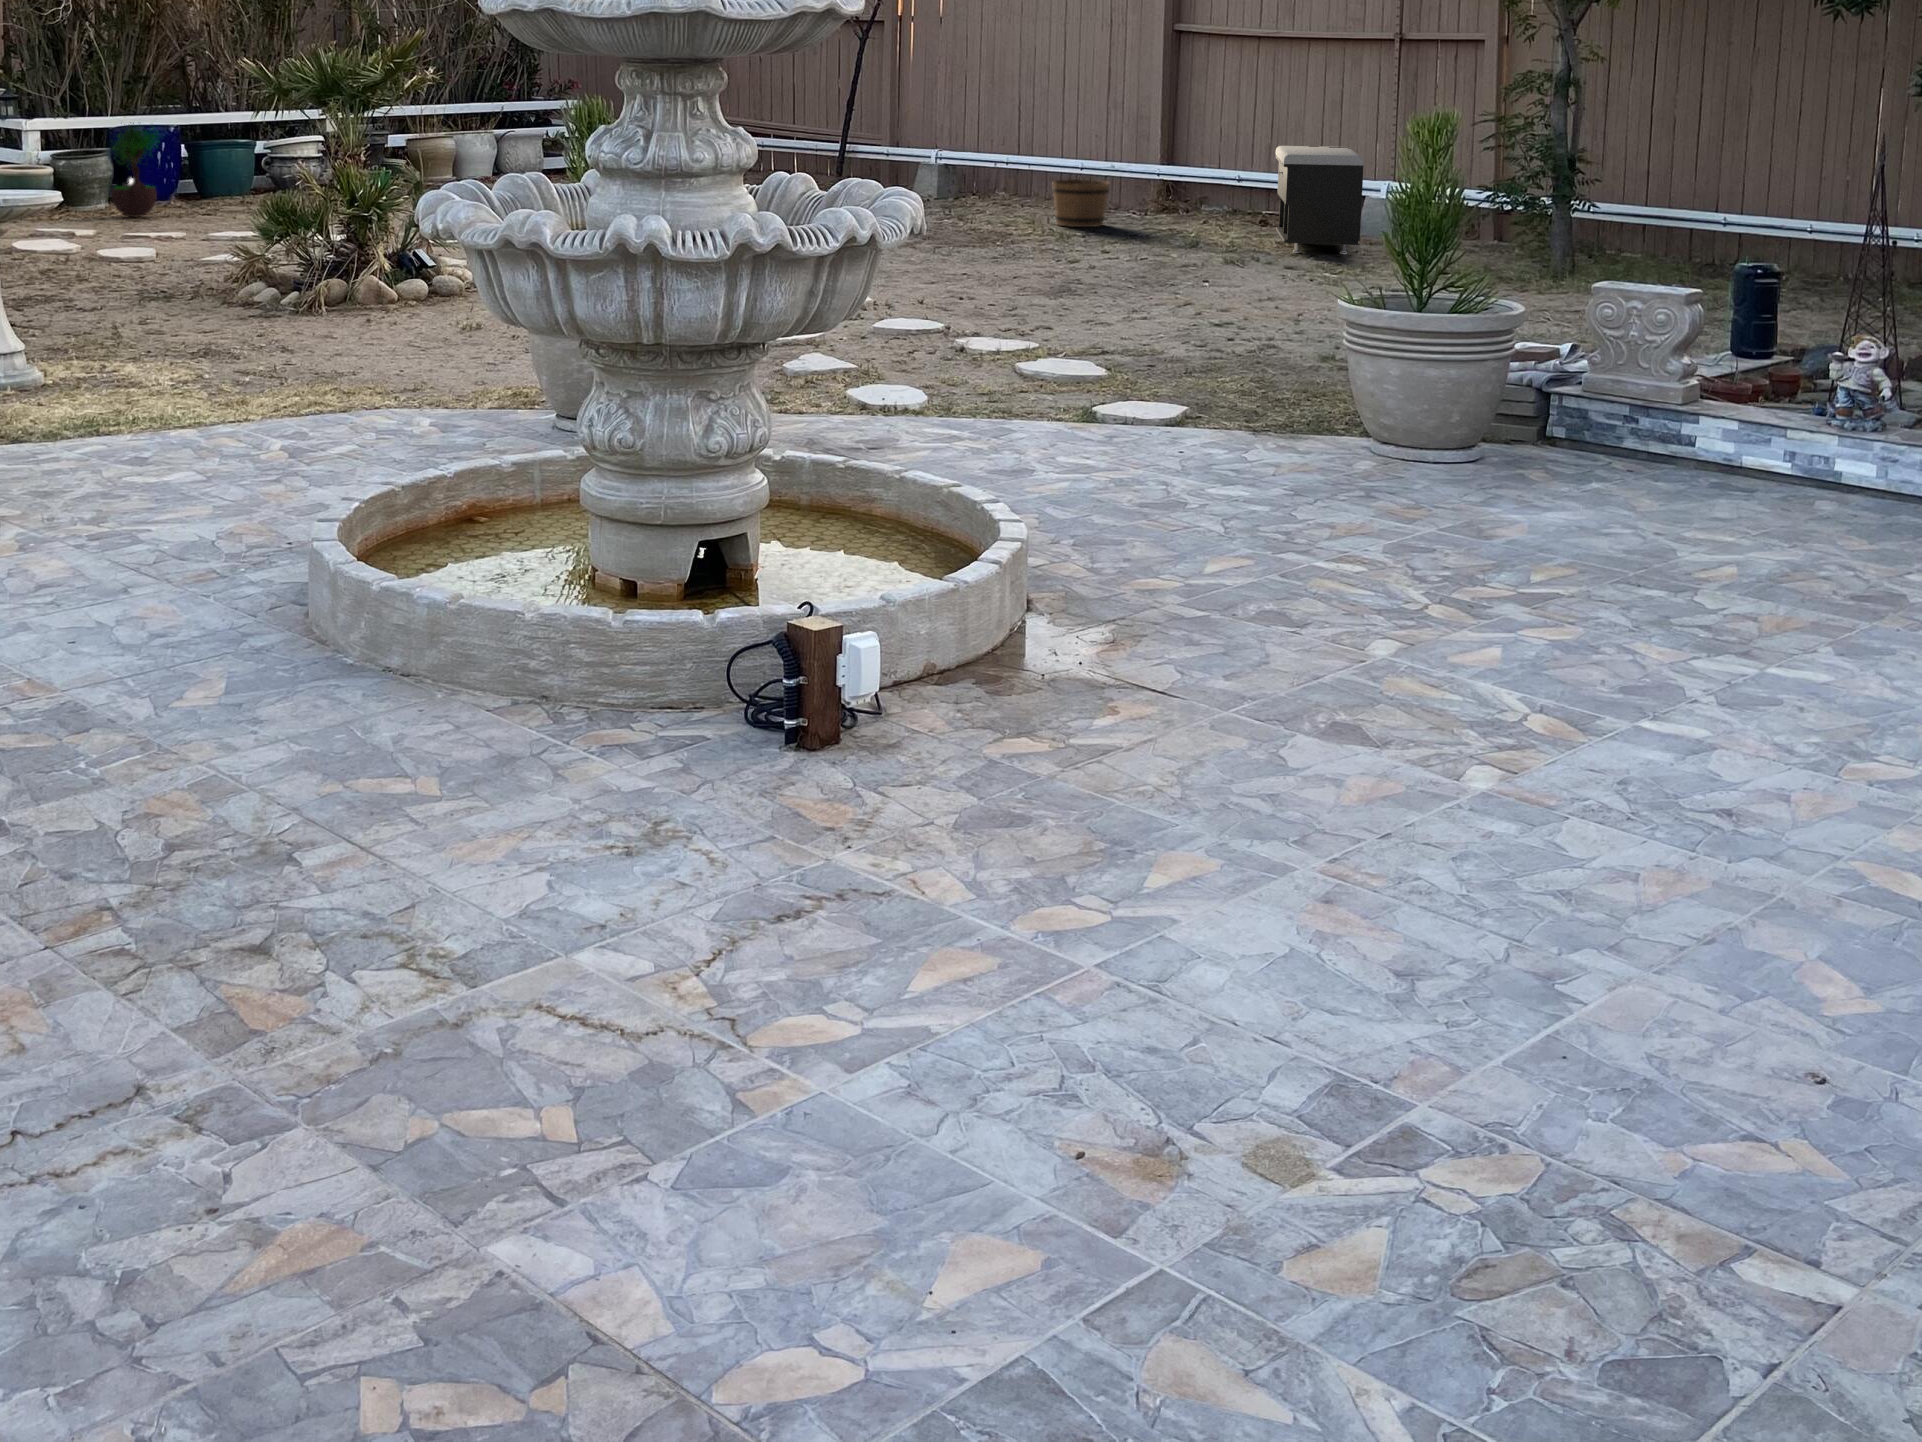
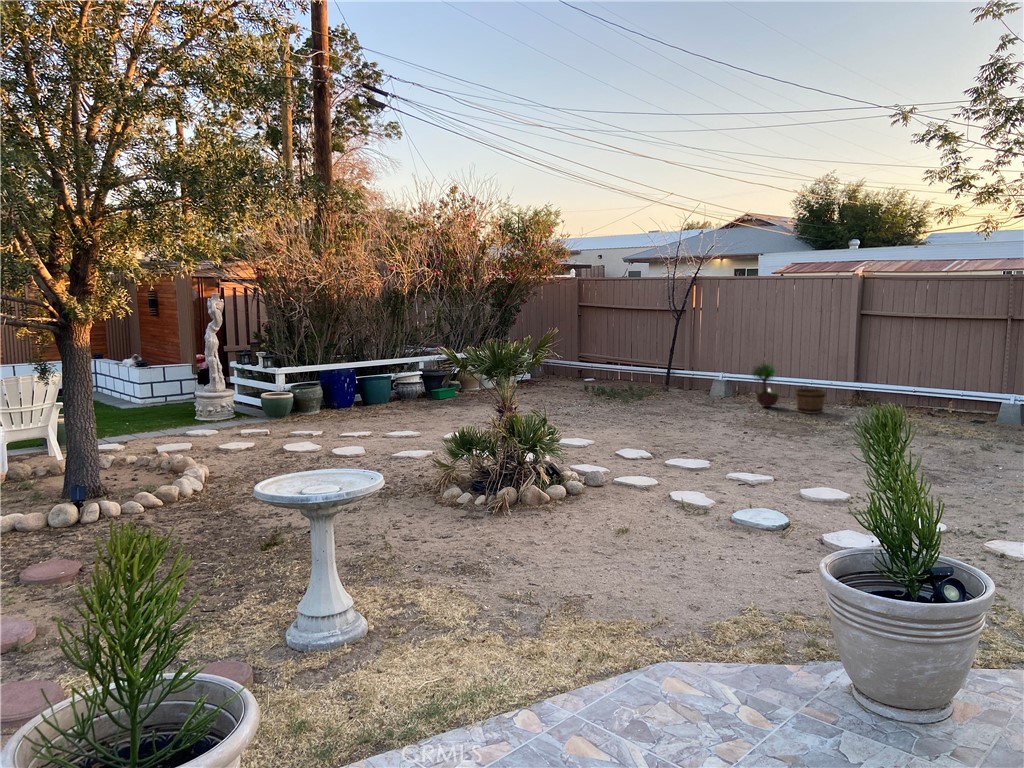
potted tree: present [110,123,159,217] -> present [751,364,779,407]
storage bench: present [1275,146,1364,254] -> none [926,373,996,431]

